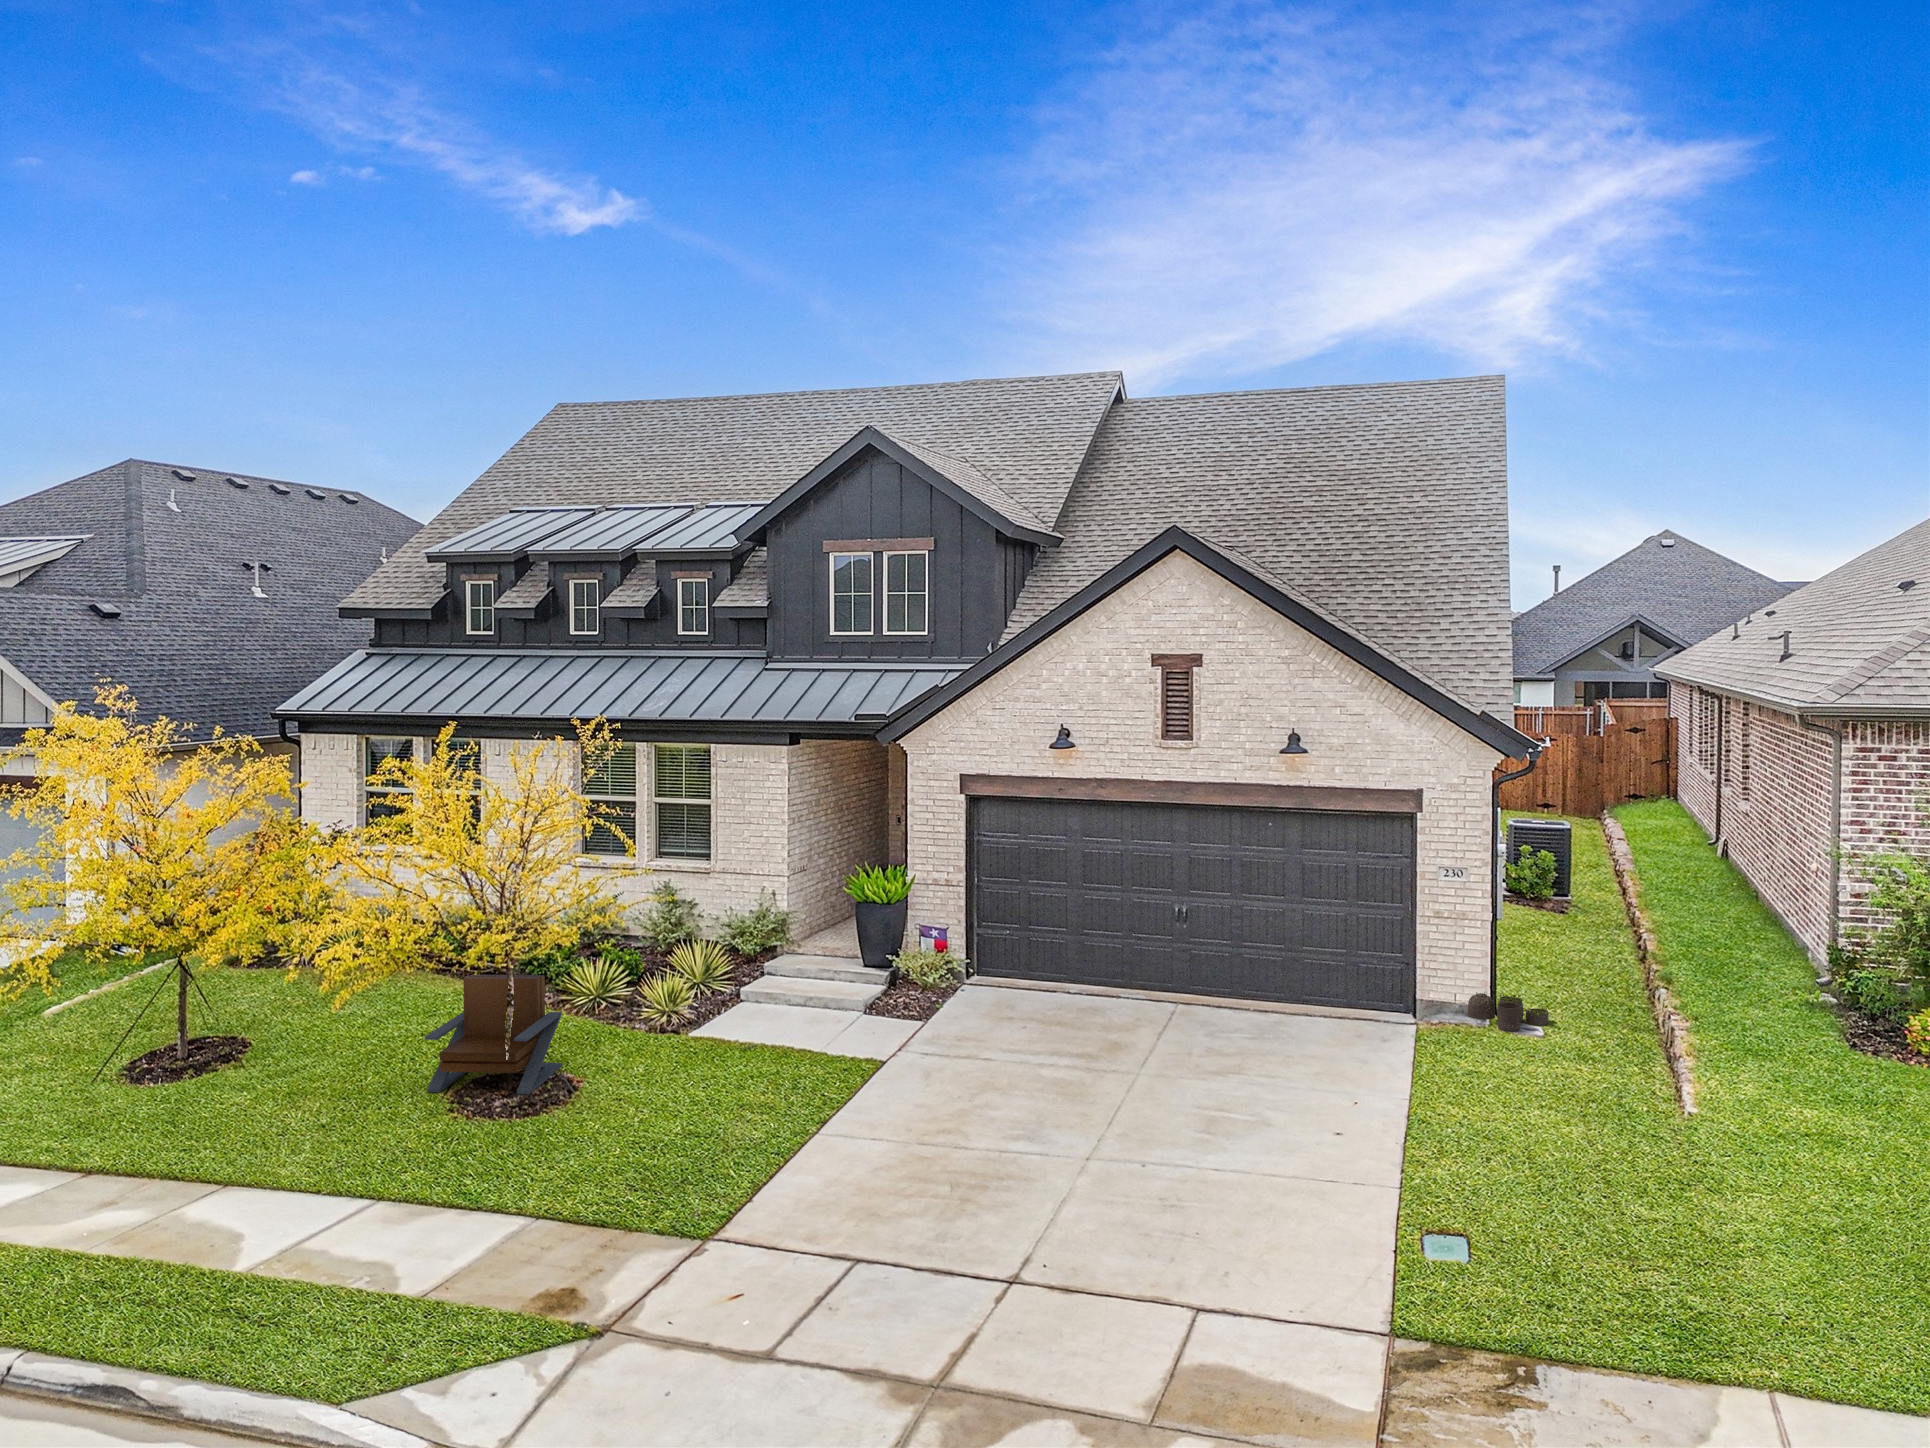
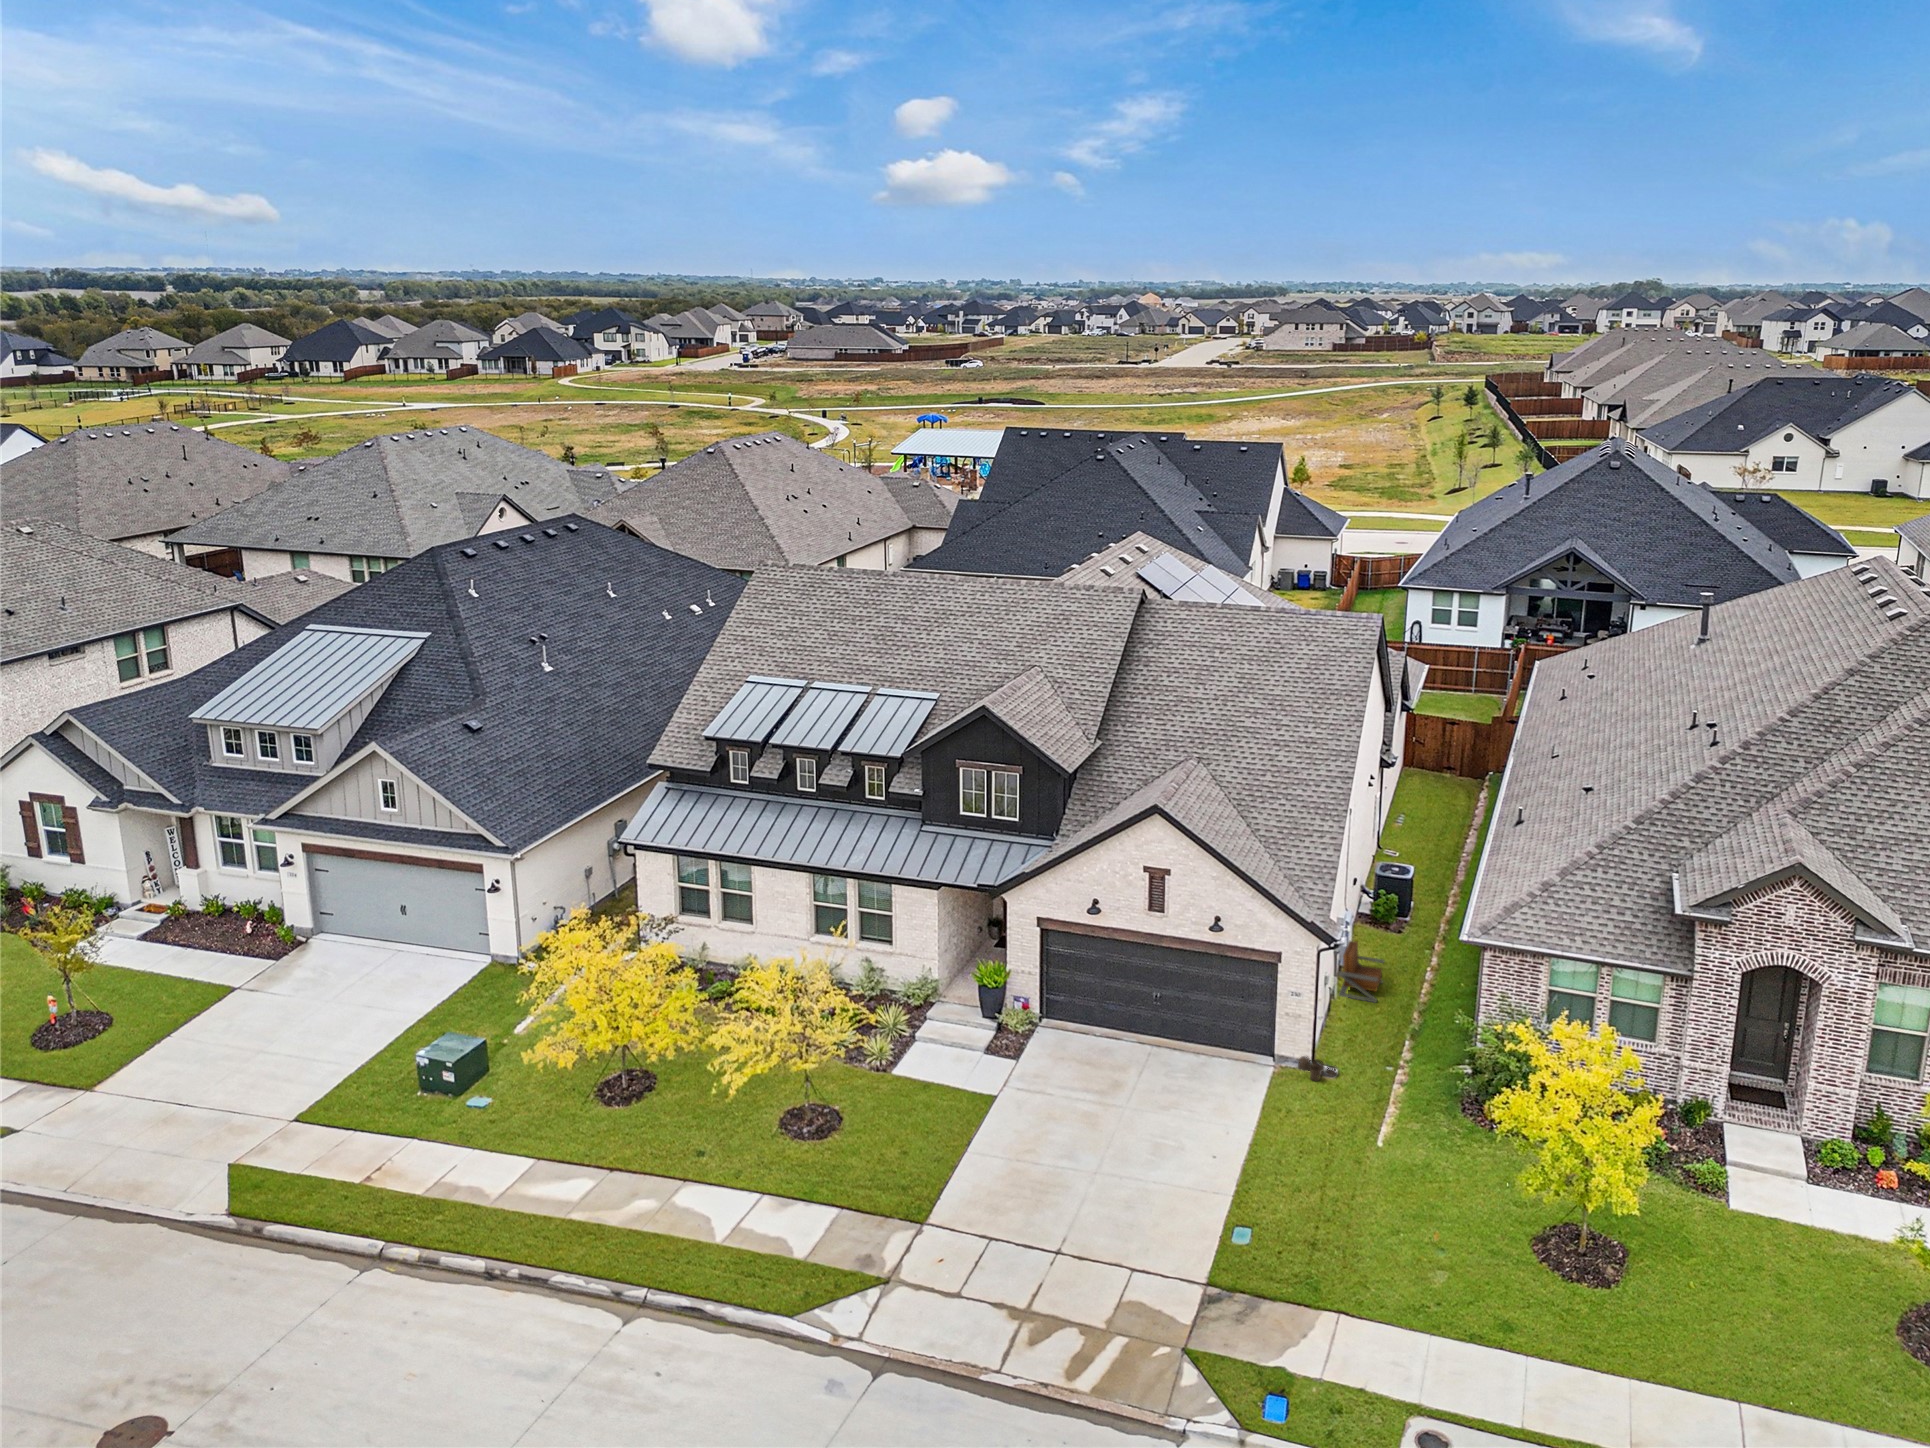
lounge chair: present [424,975,563,1094] -> present [1338,941,1384,1002]

